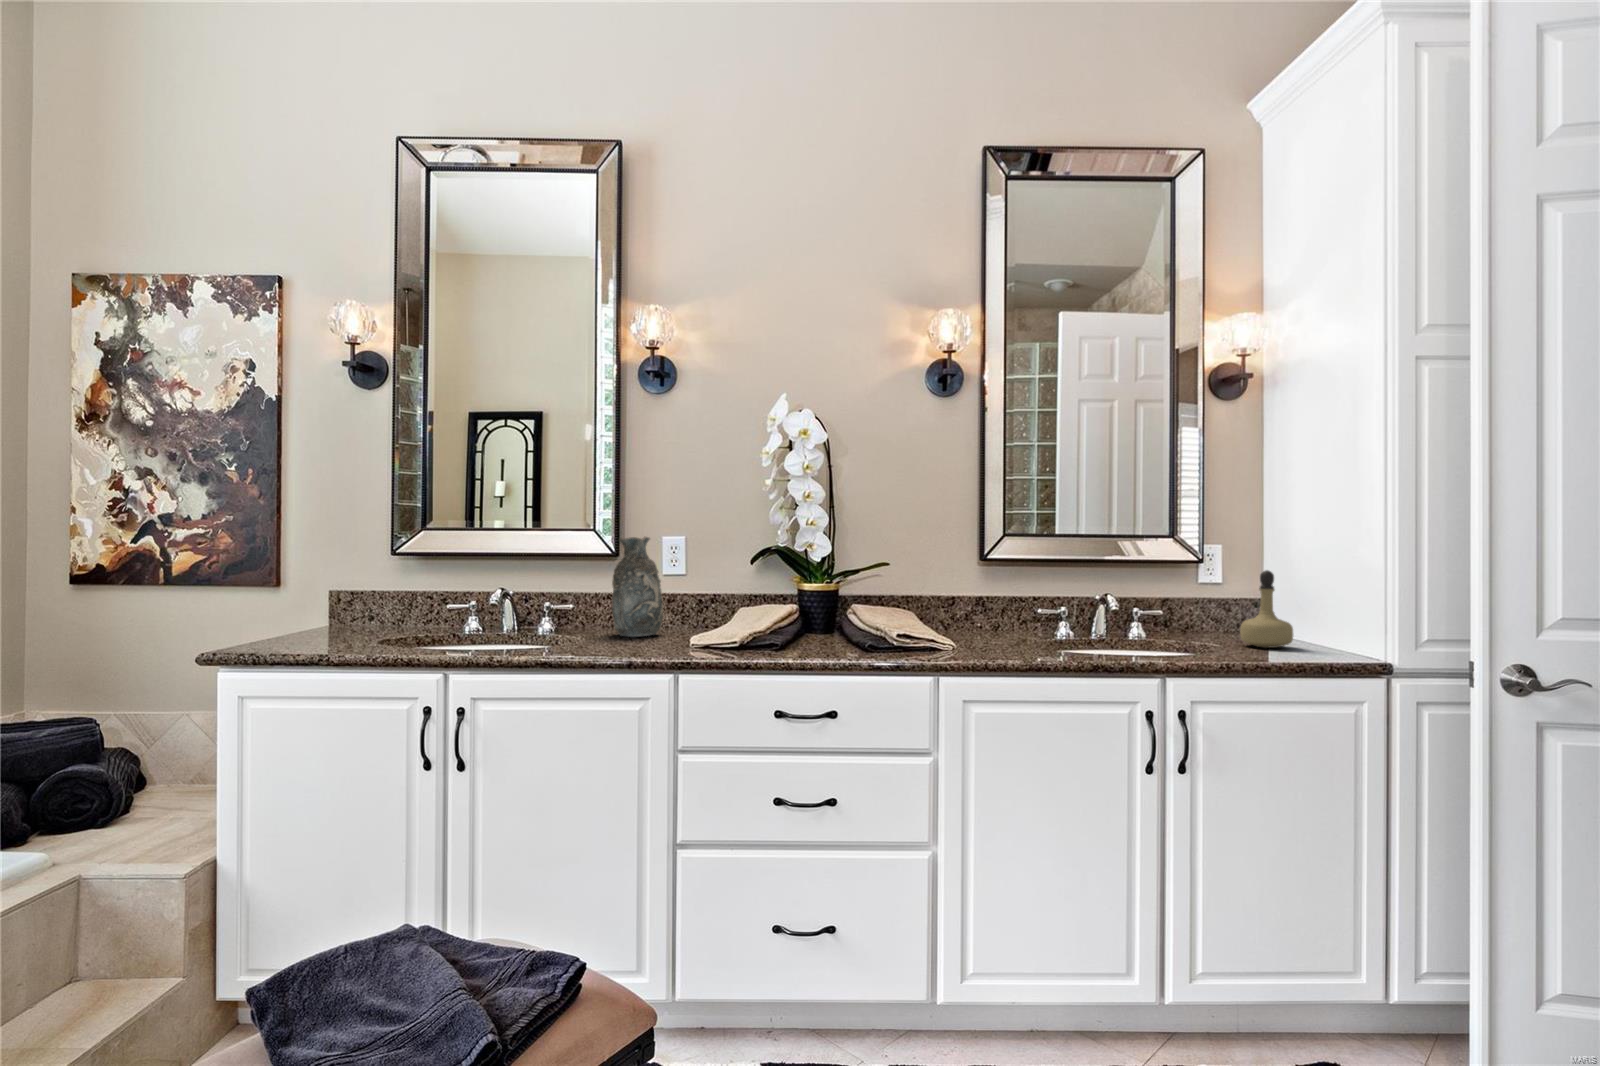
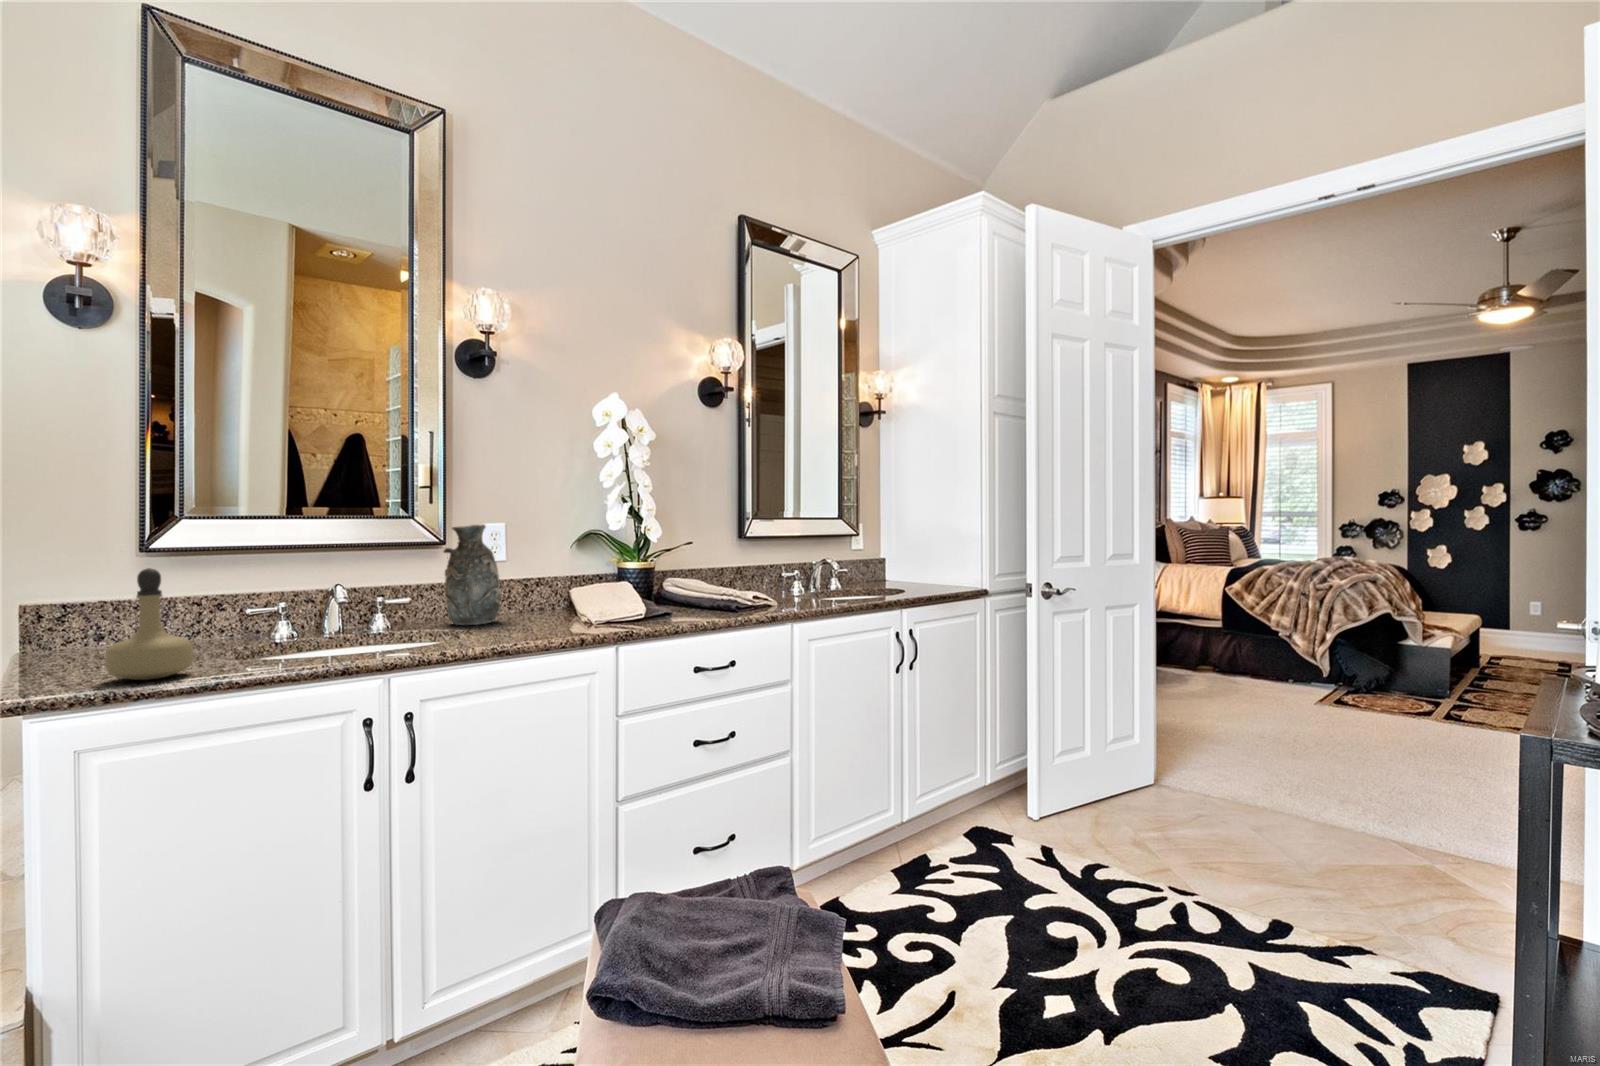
perfume bottle: present [1240,570,1293,648] -> present [105,568,194,680]

